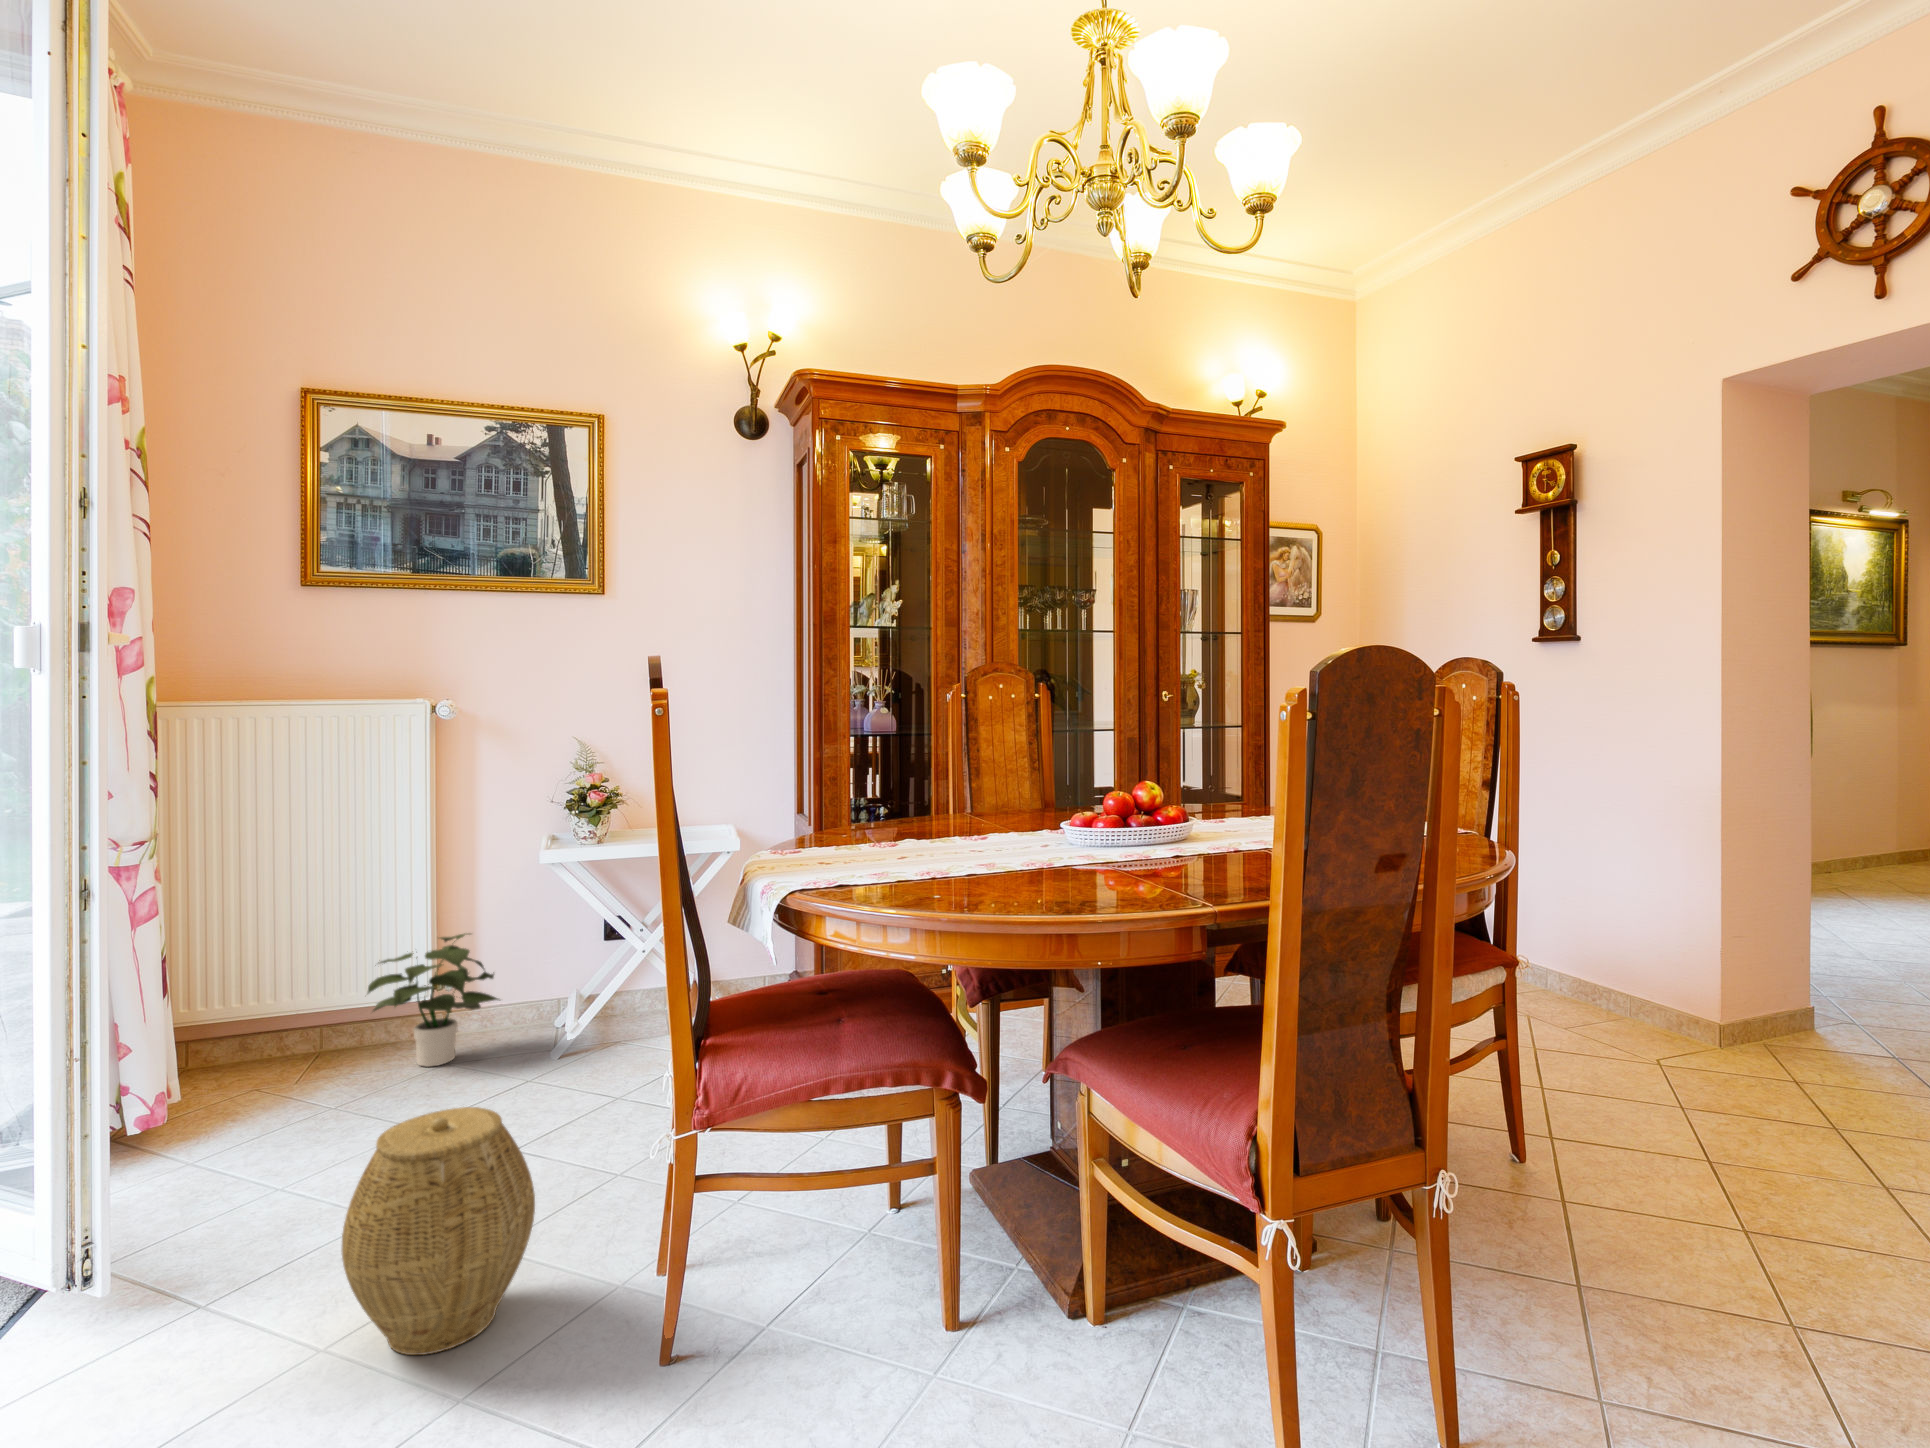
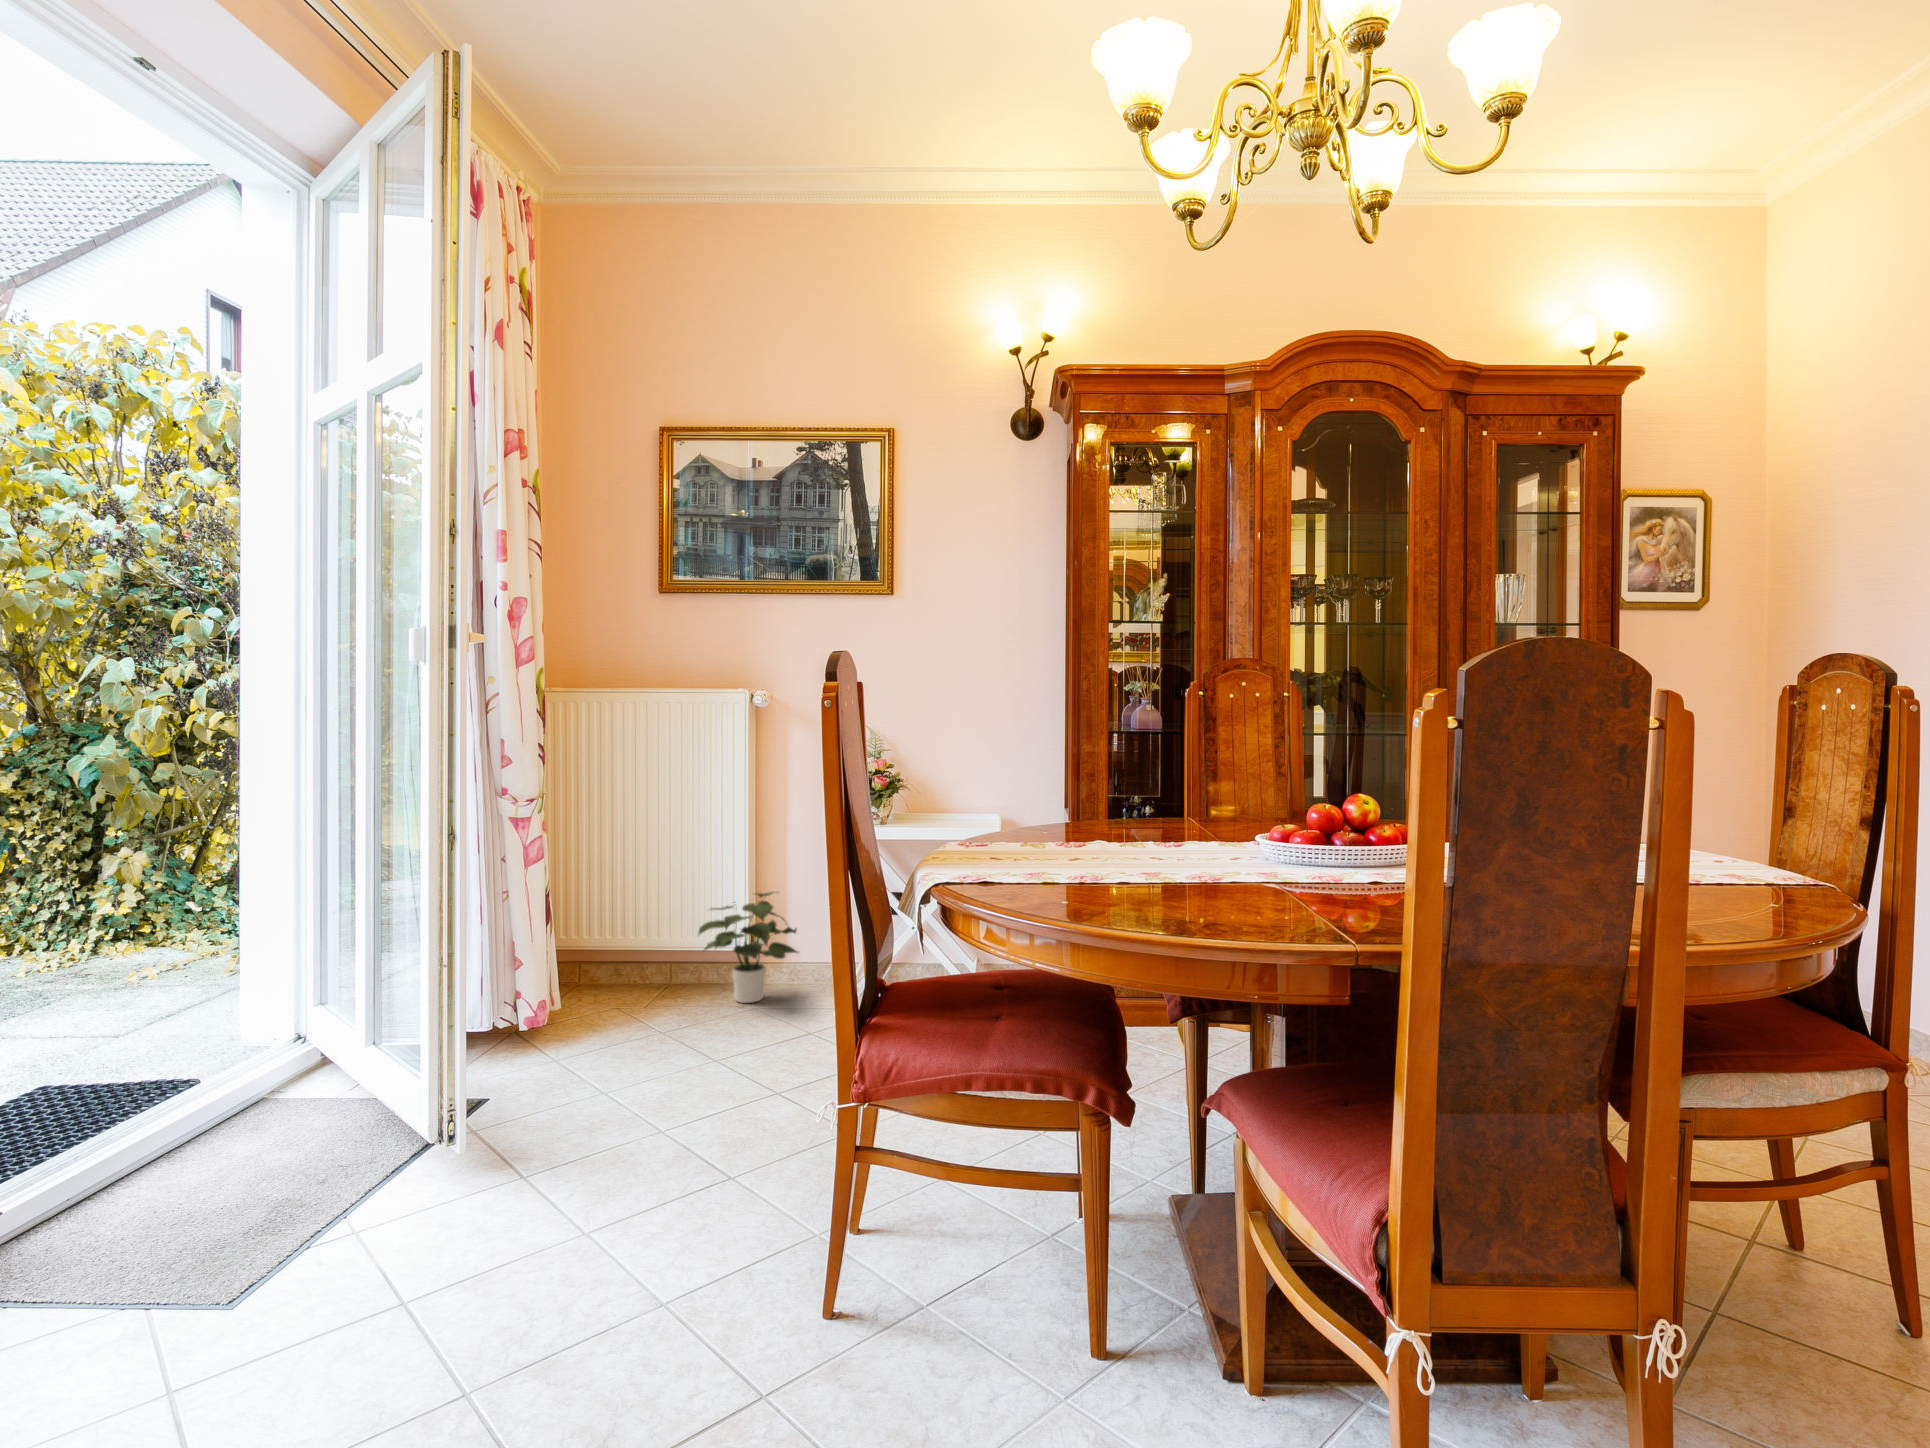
woven basket: present [342,1107,535,1355] -> none [593,1045,746,1254]

